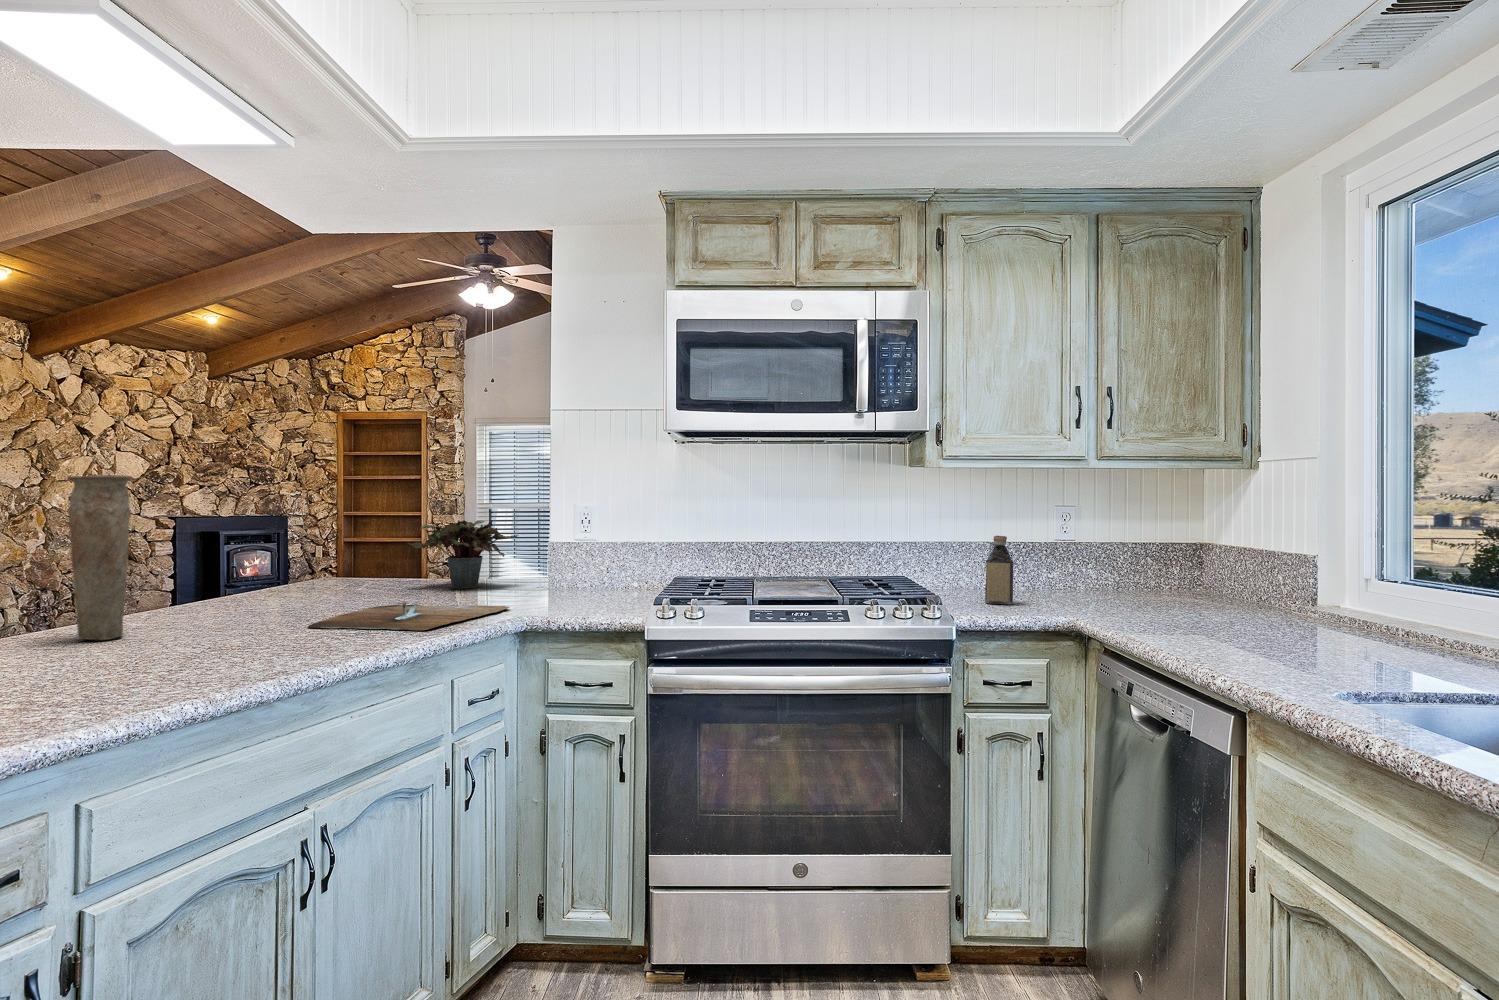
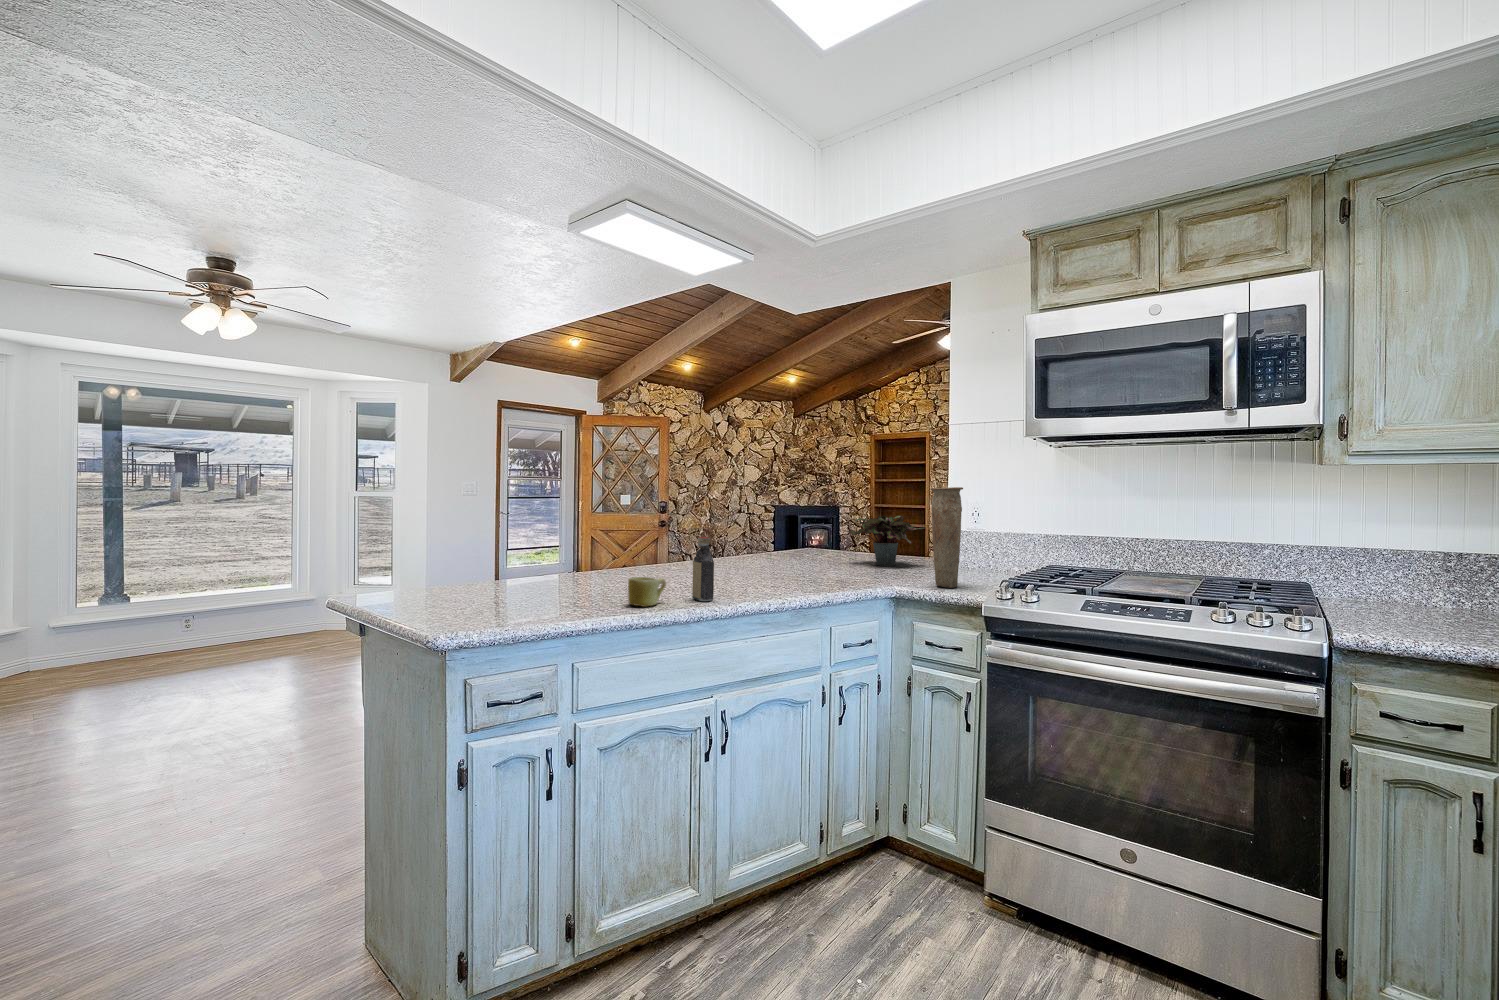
vase: present [67,475,133,640] -> present [930,487,963,588]
bottle: present [985,536,1013,604] -> present [692,537,714,601]
cutting board: present [308,601,509,630] -> none [756,572,891,592]
mug: none [104,632,184,687] -> present [628,577,666,607]

